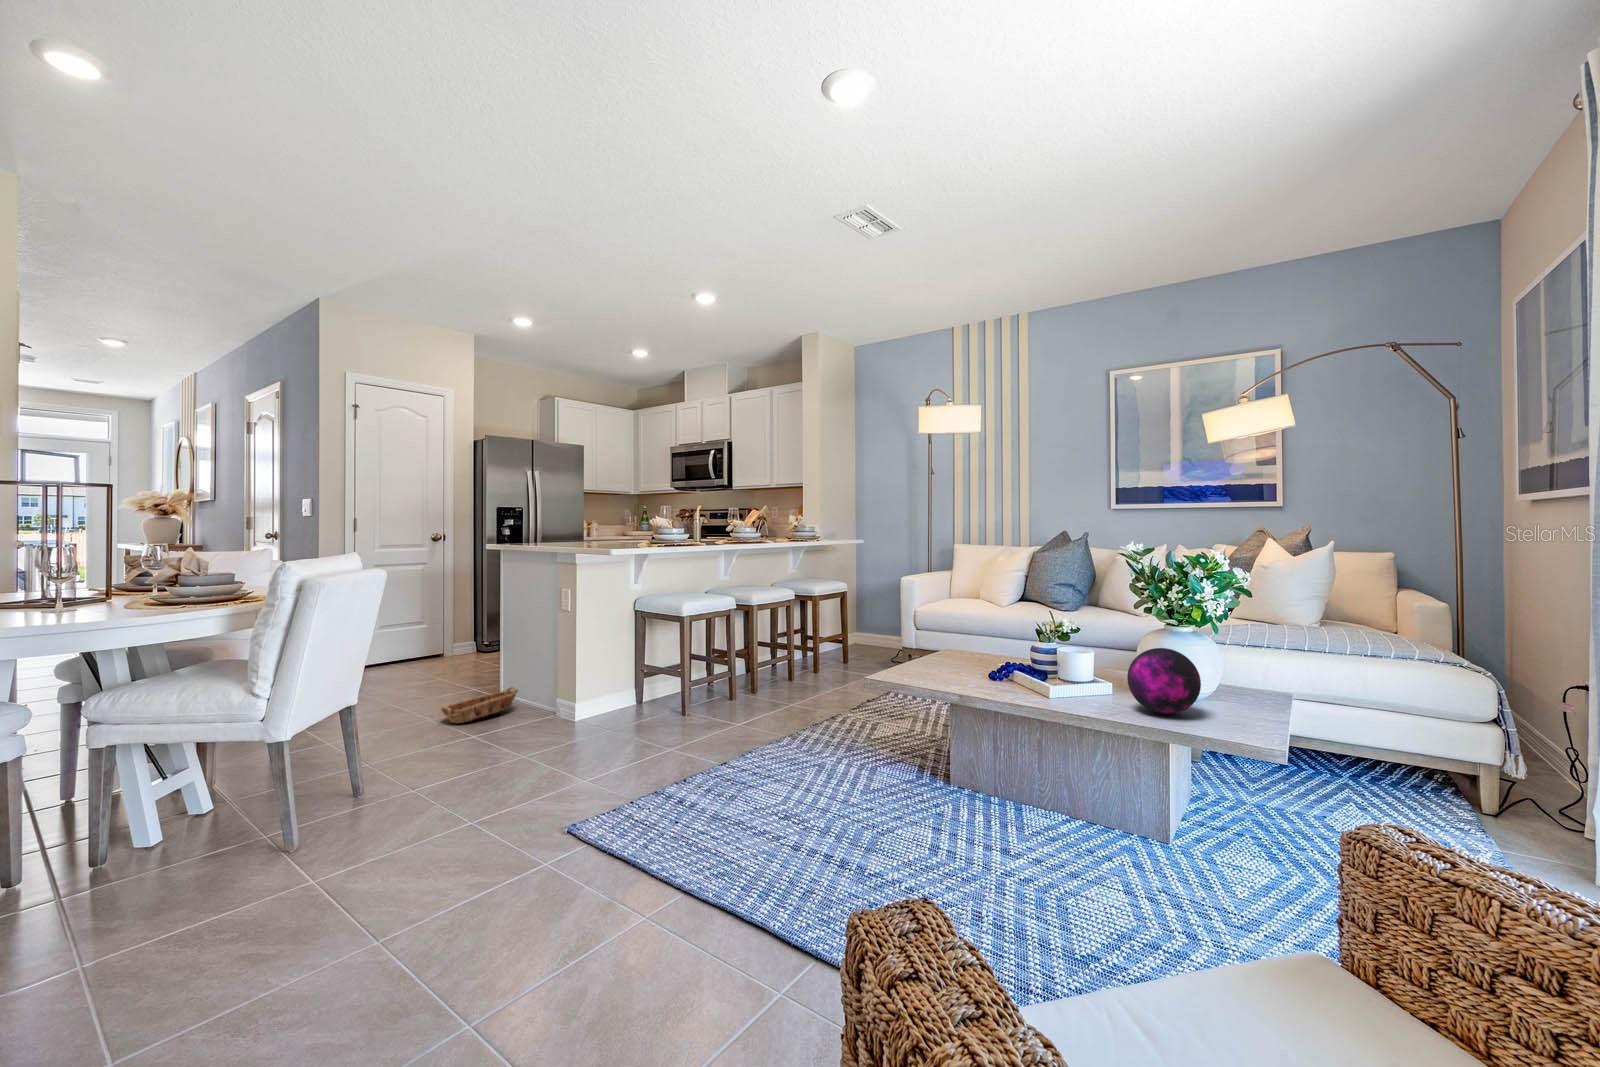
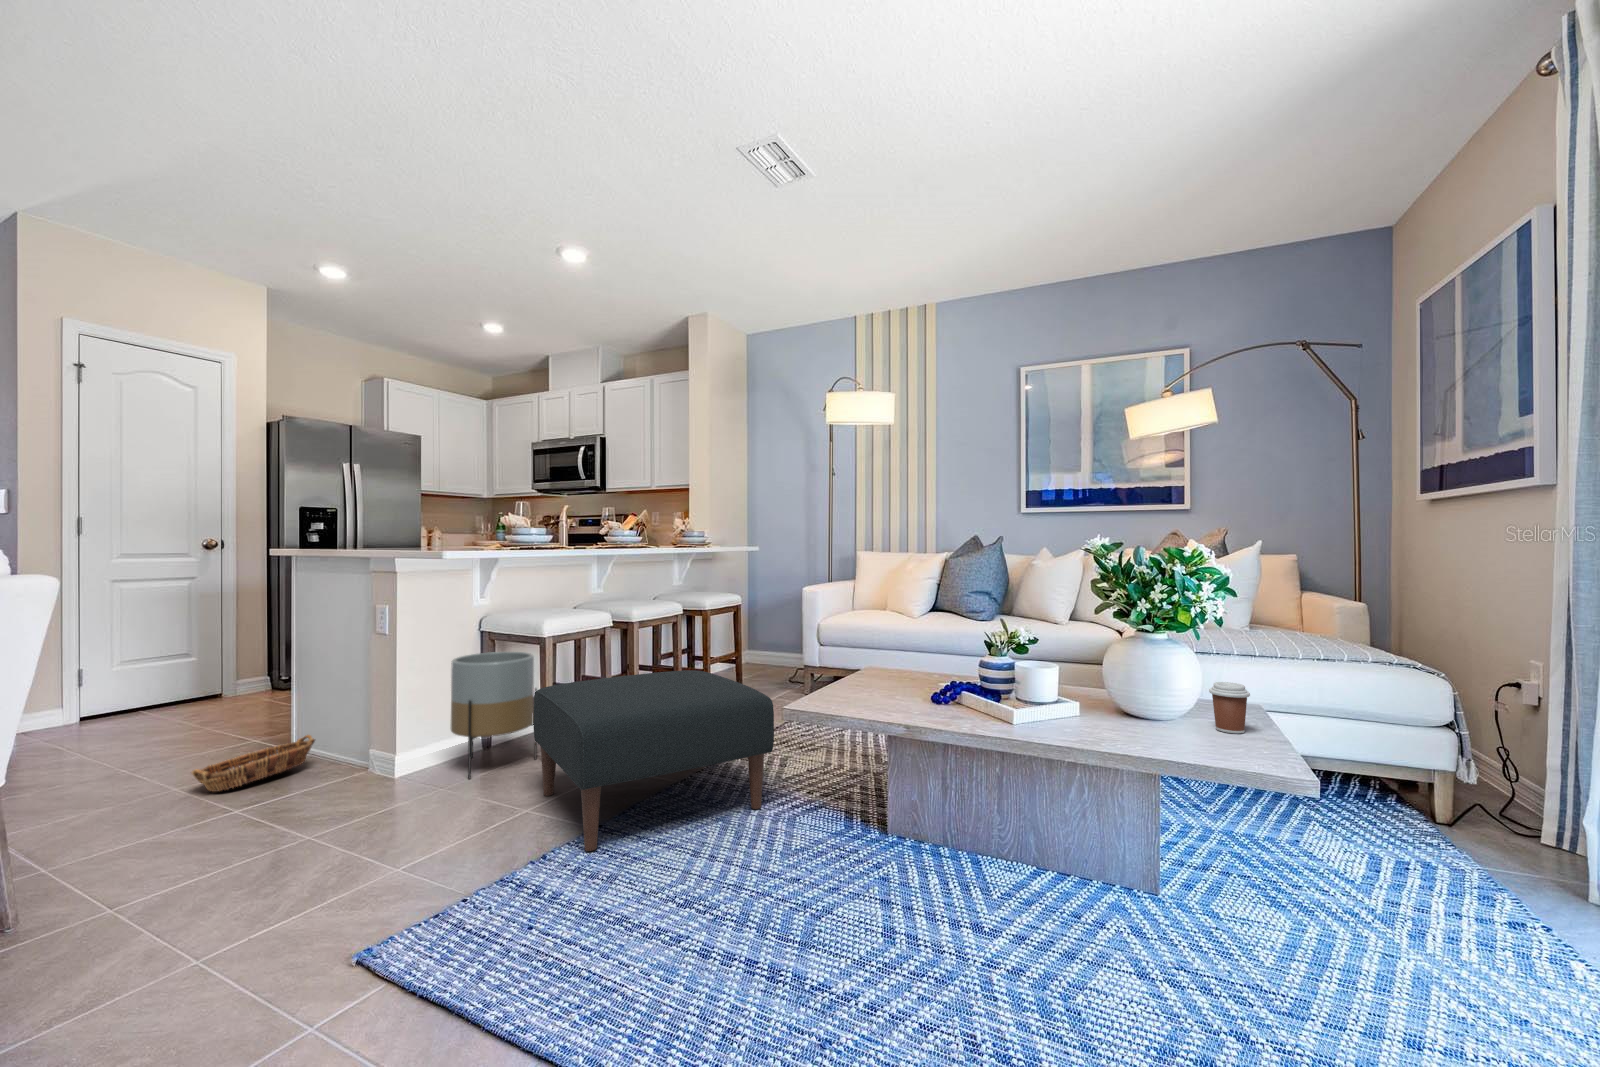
planter: none [614,628,677,725] -> present [451,652,537,778]
ottoman: none [675,648,861,780] -> present [533,670,774,851]
decorative orb: present [1127,648,1201,714] -> none [1106,657,1193,737]
coffee cup: none [1224,672,1259,716] -> present [1209,682,1250,733]

